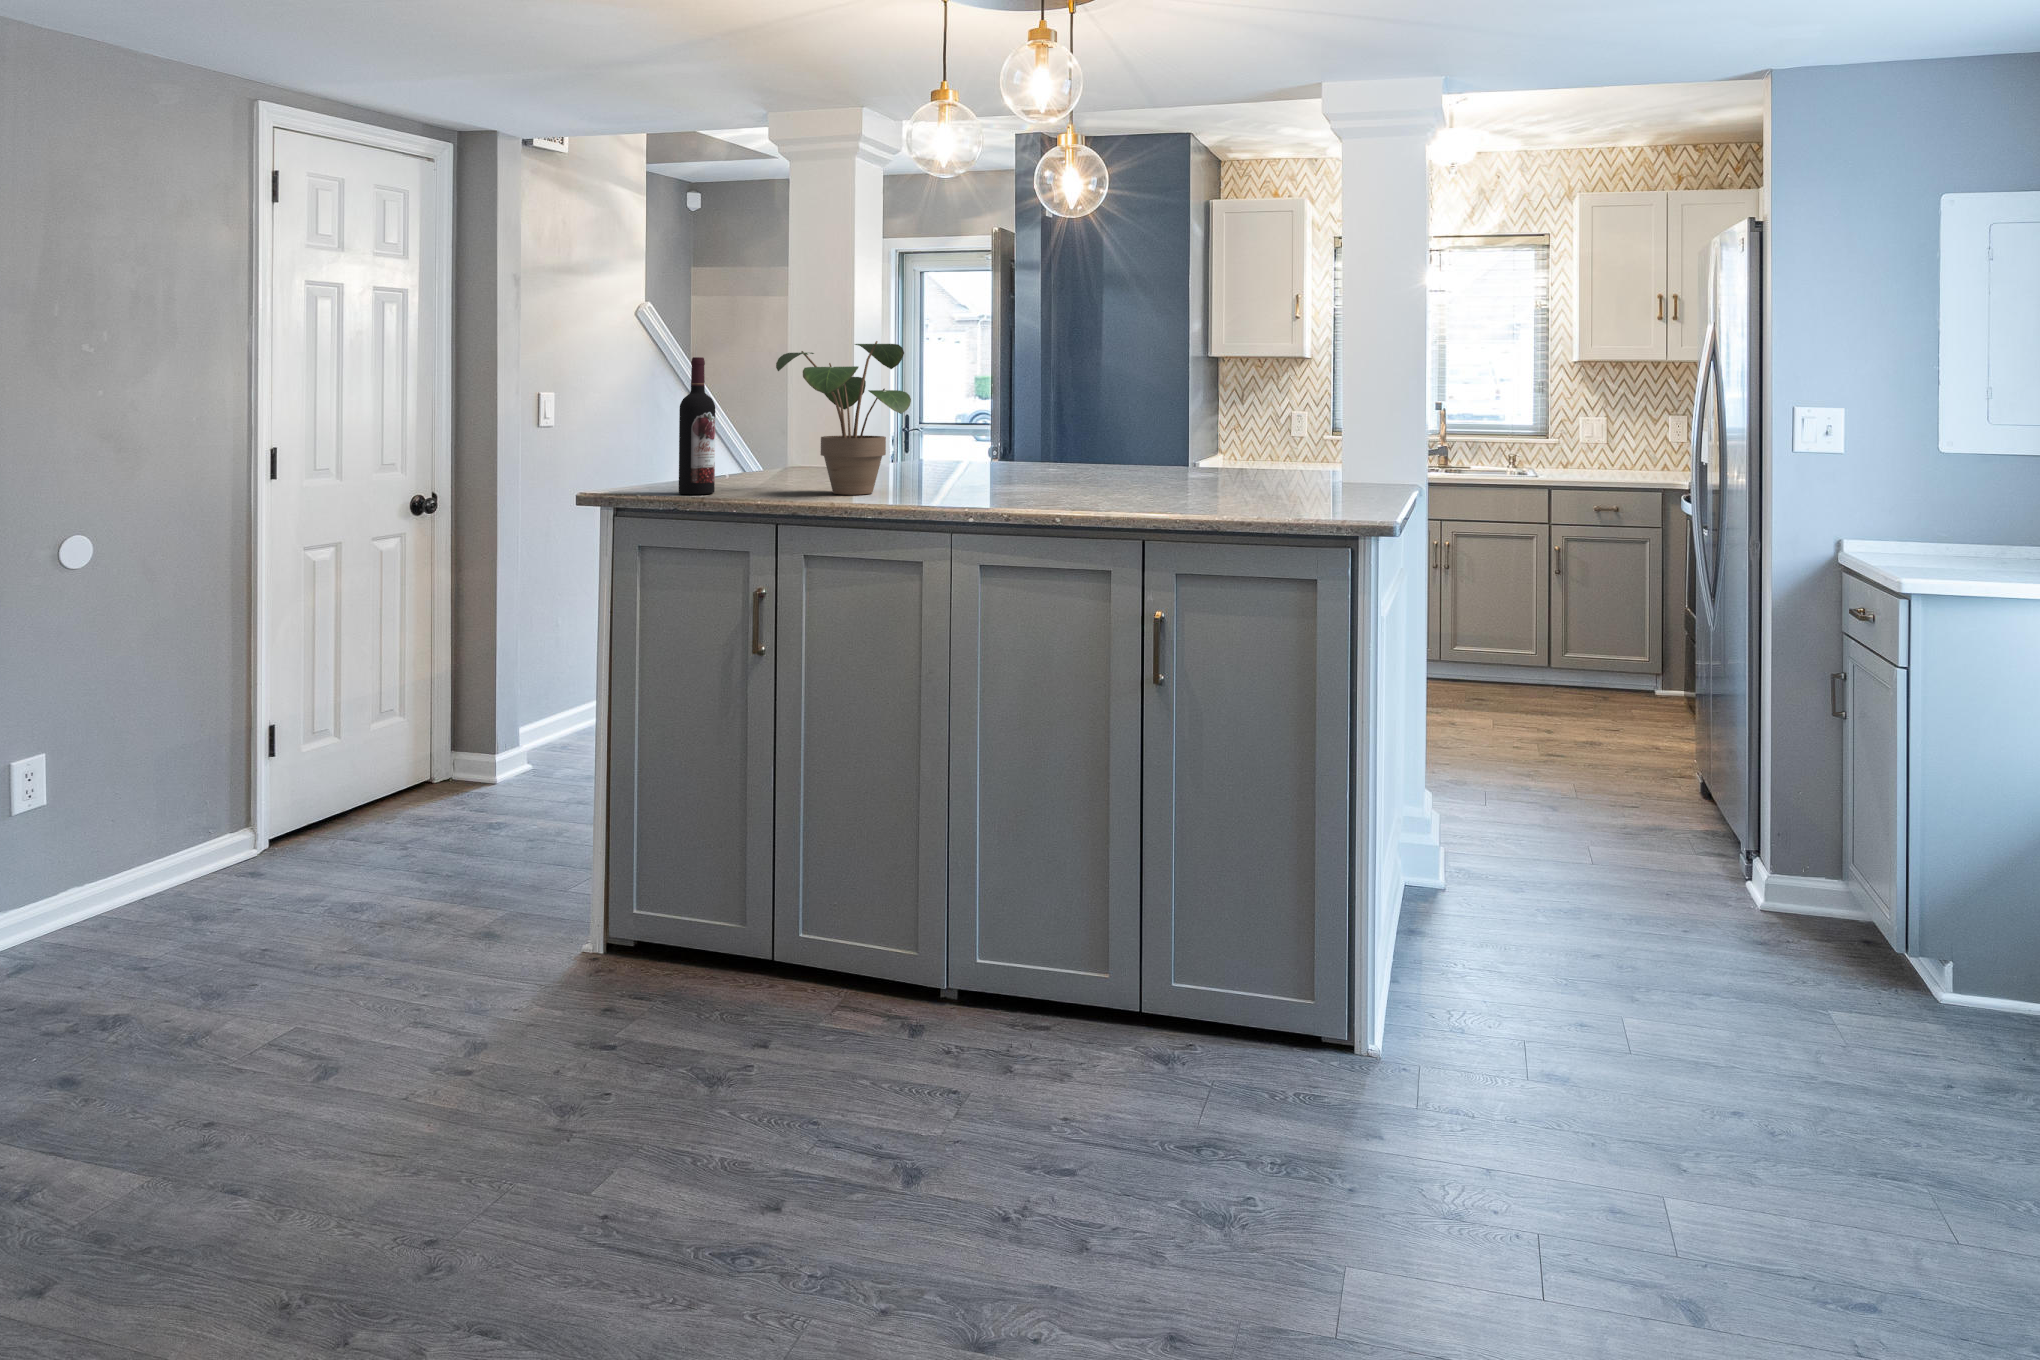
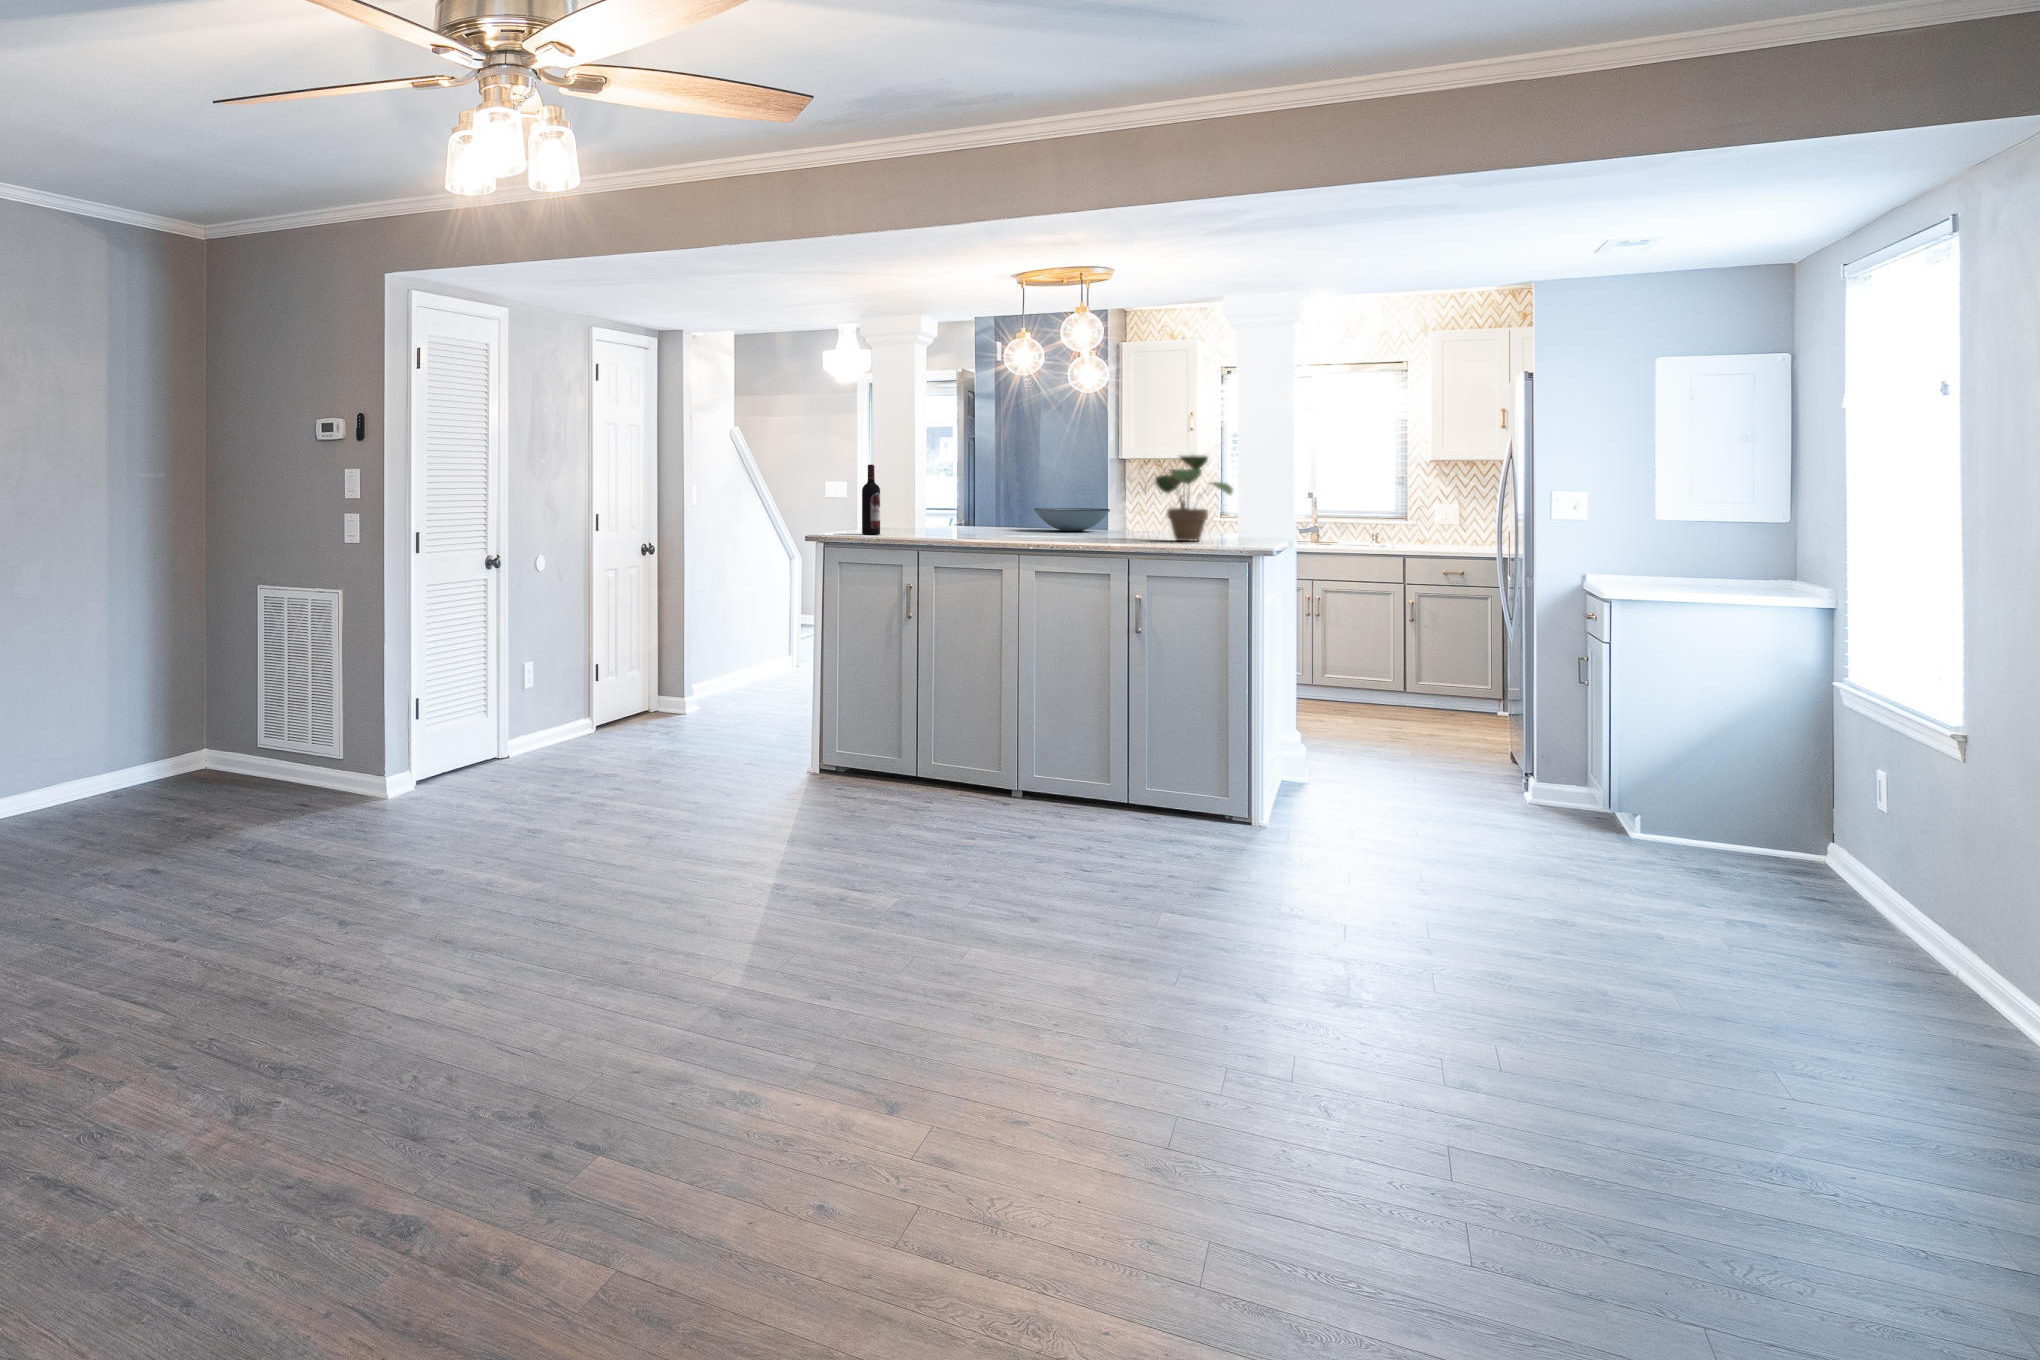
potted plant: present [776,341,911,495] -> present [1155,455,1233,541]
decorative bowl: none [1025,435,1148,476] -> present [1034,508,1110,531]

